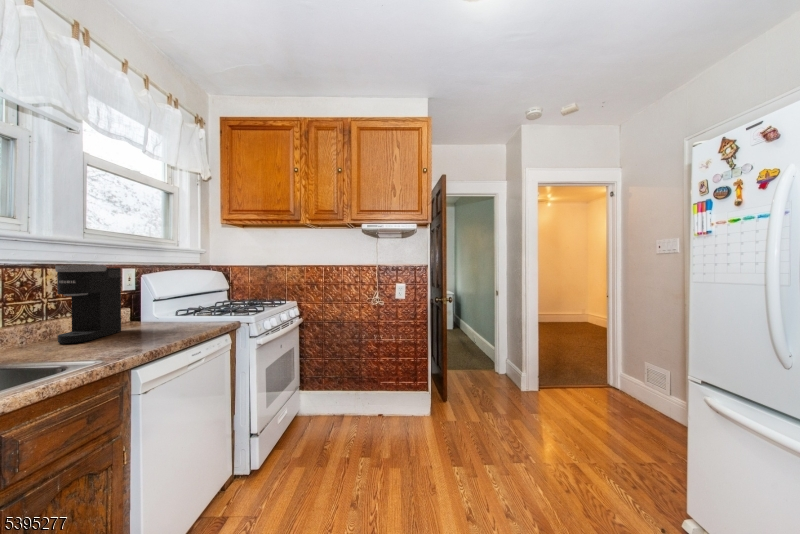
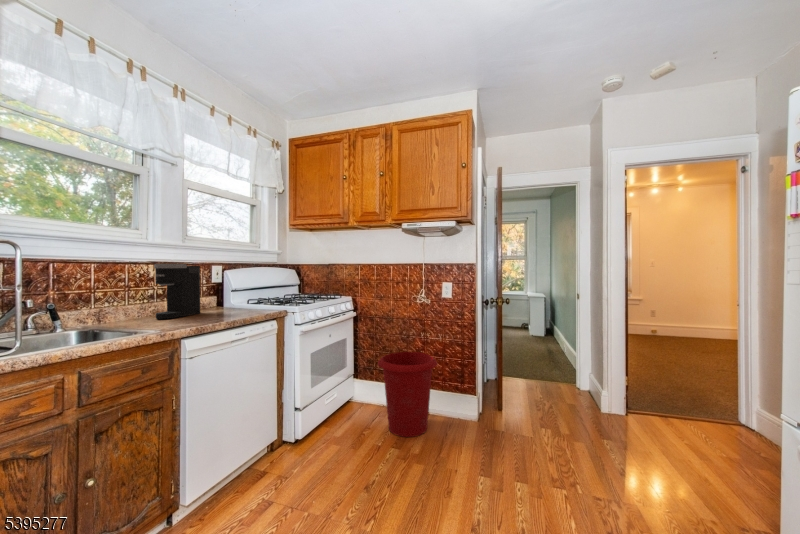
waste bin: none [337,355,398,444] -> present [378,352,437,437]

